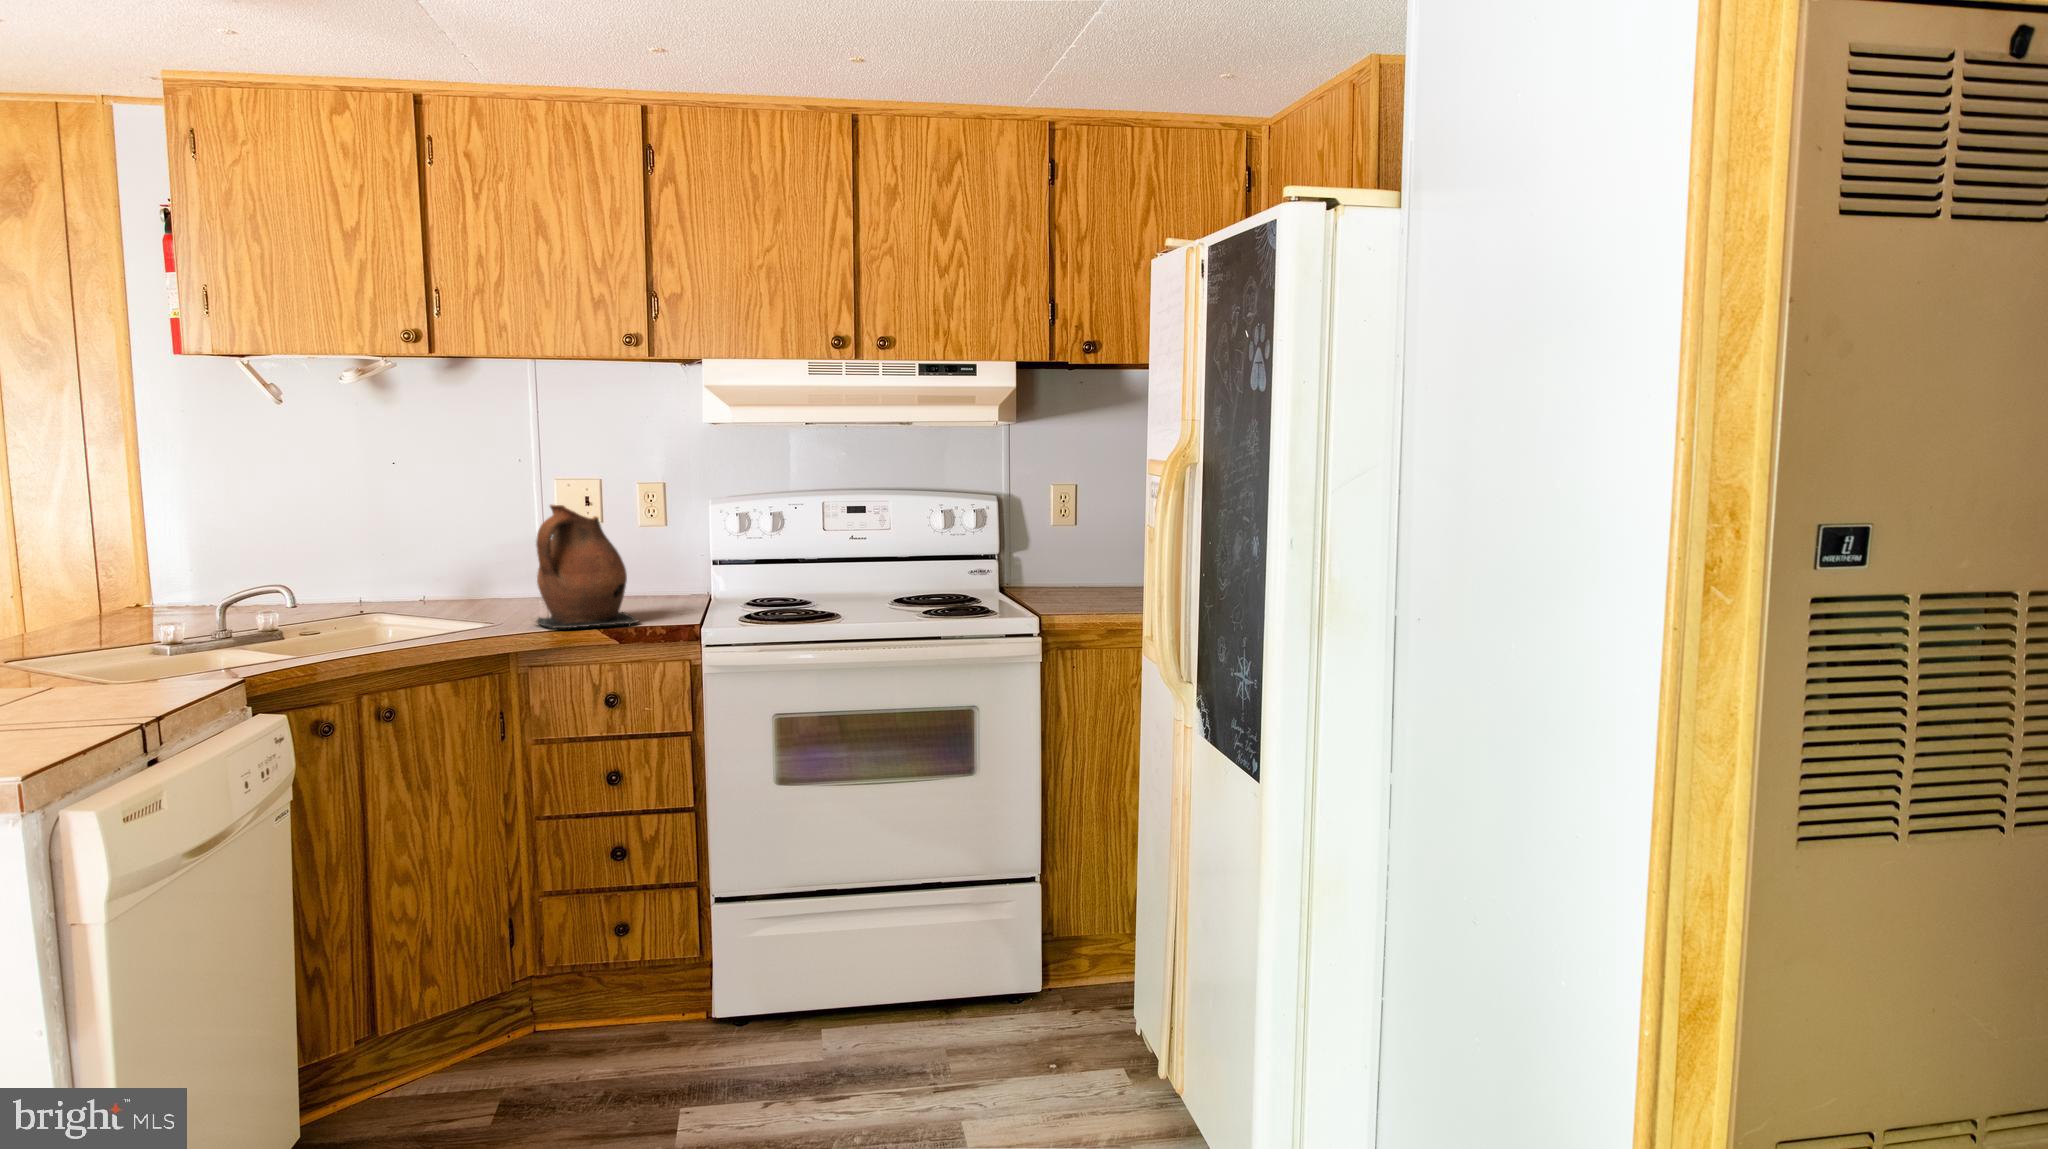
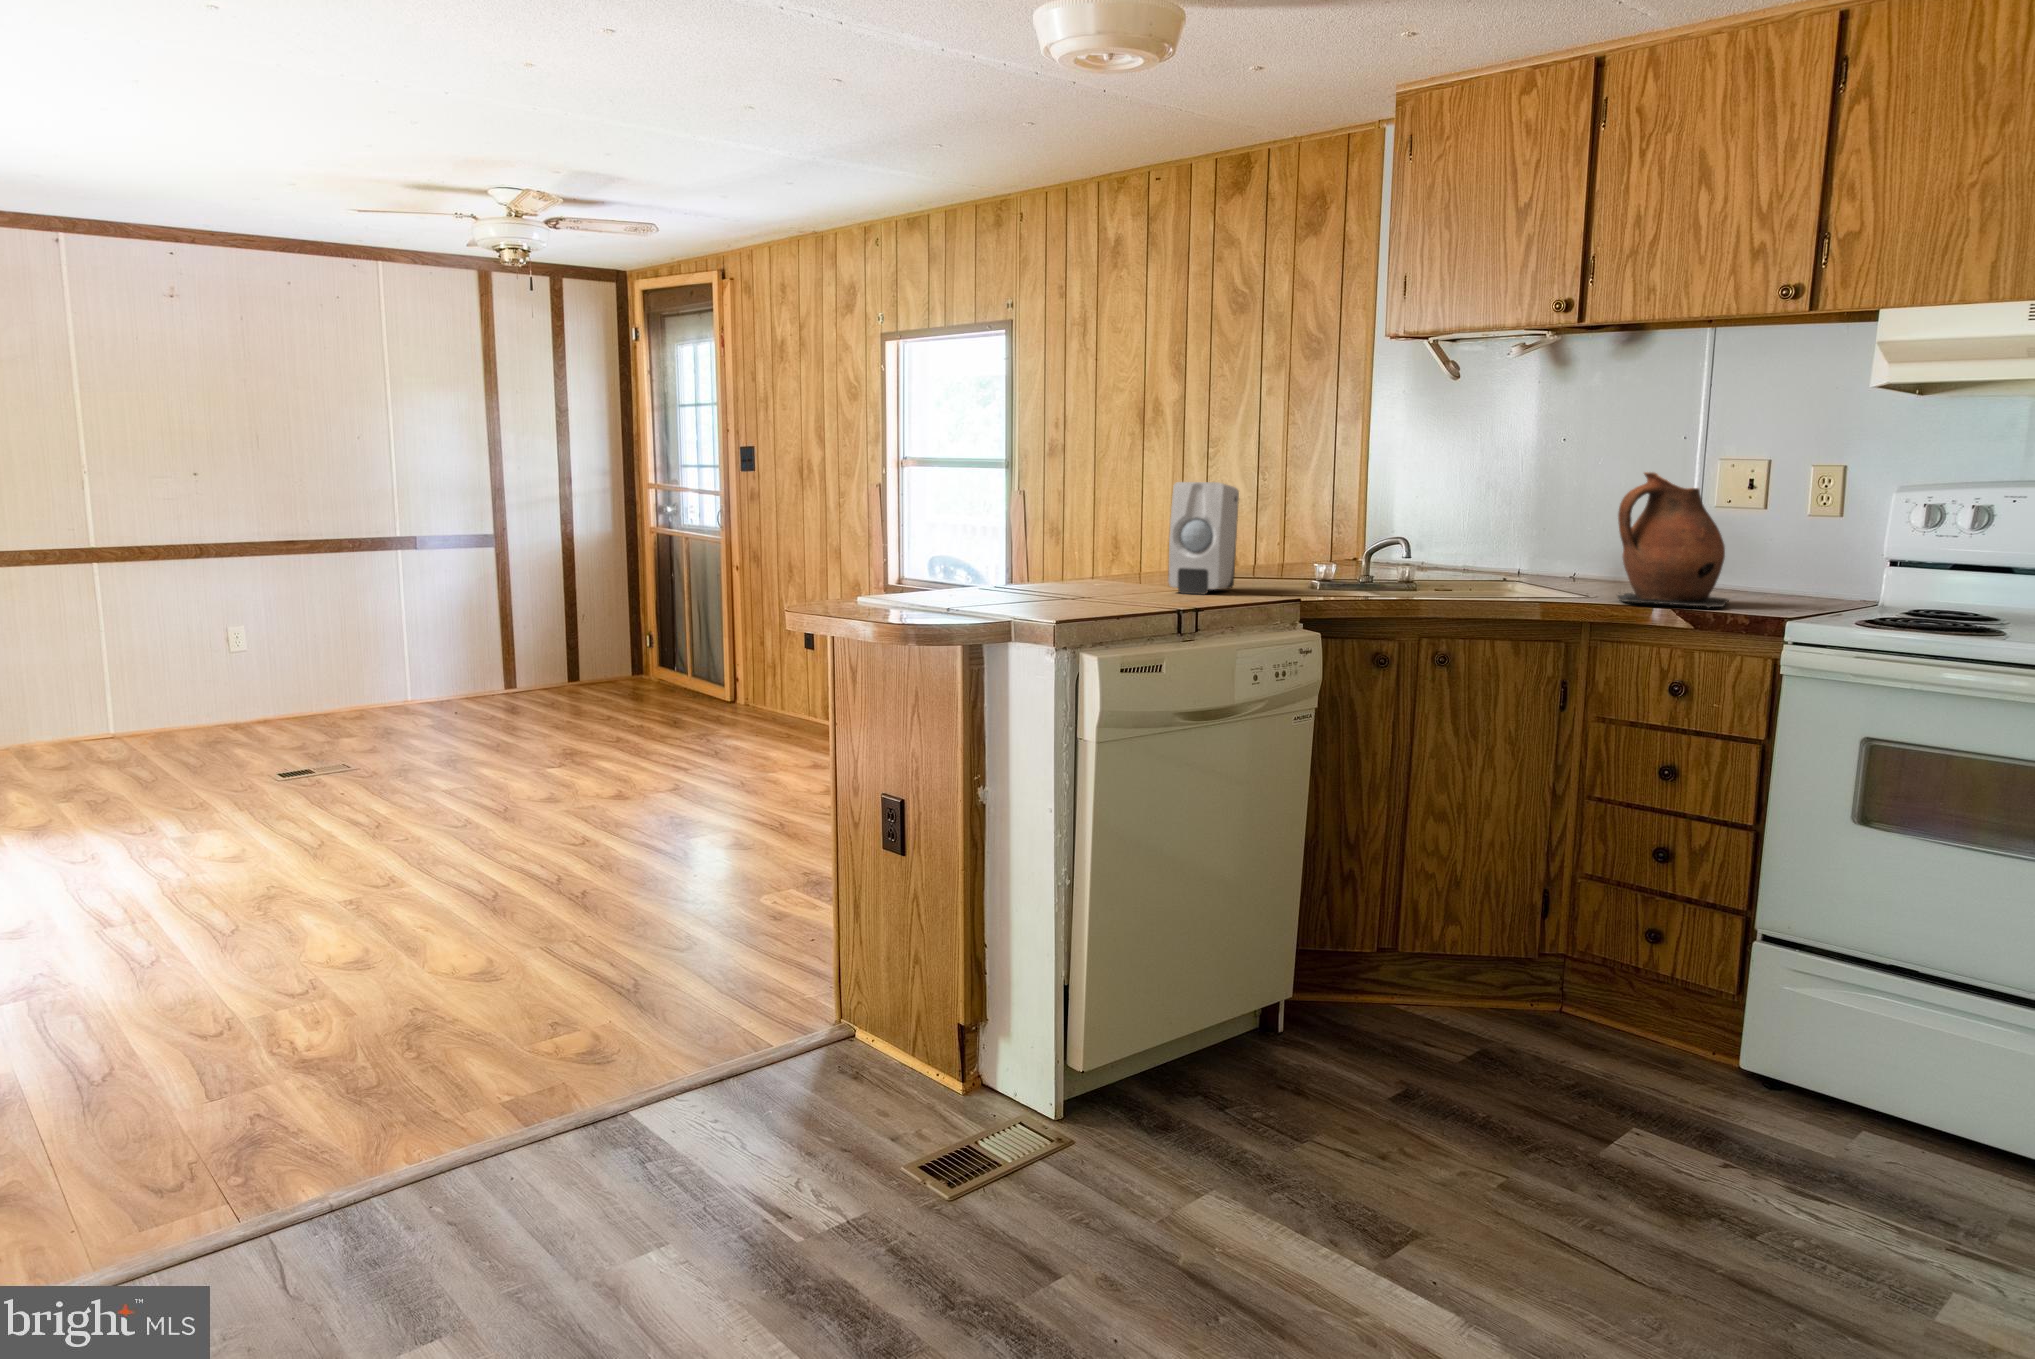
soap dispenser: none [18,548,110,696] -> present [1168,482,1239,595]

